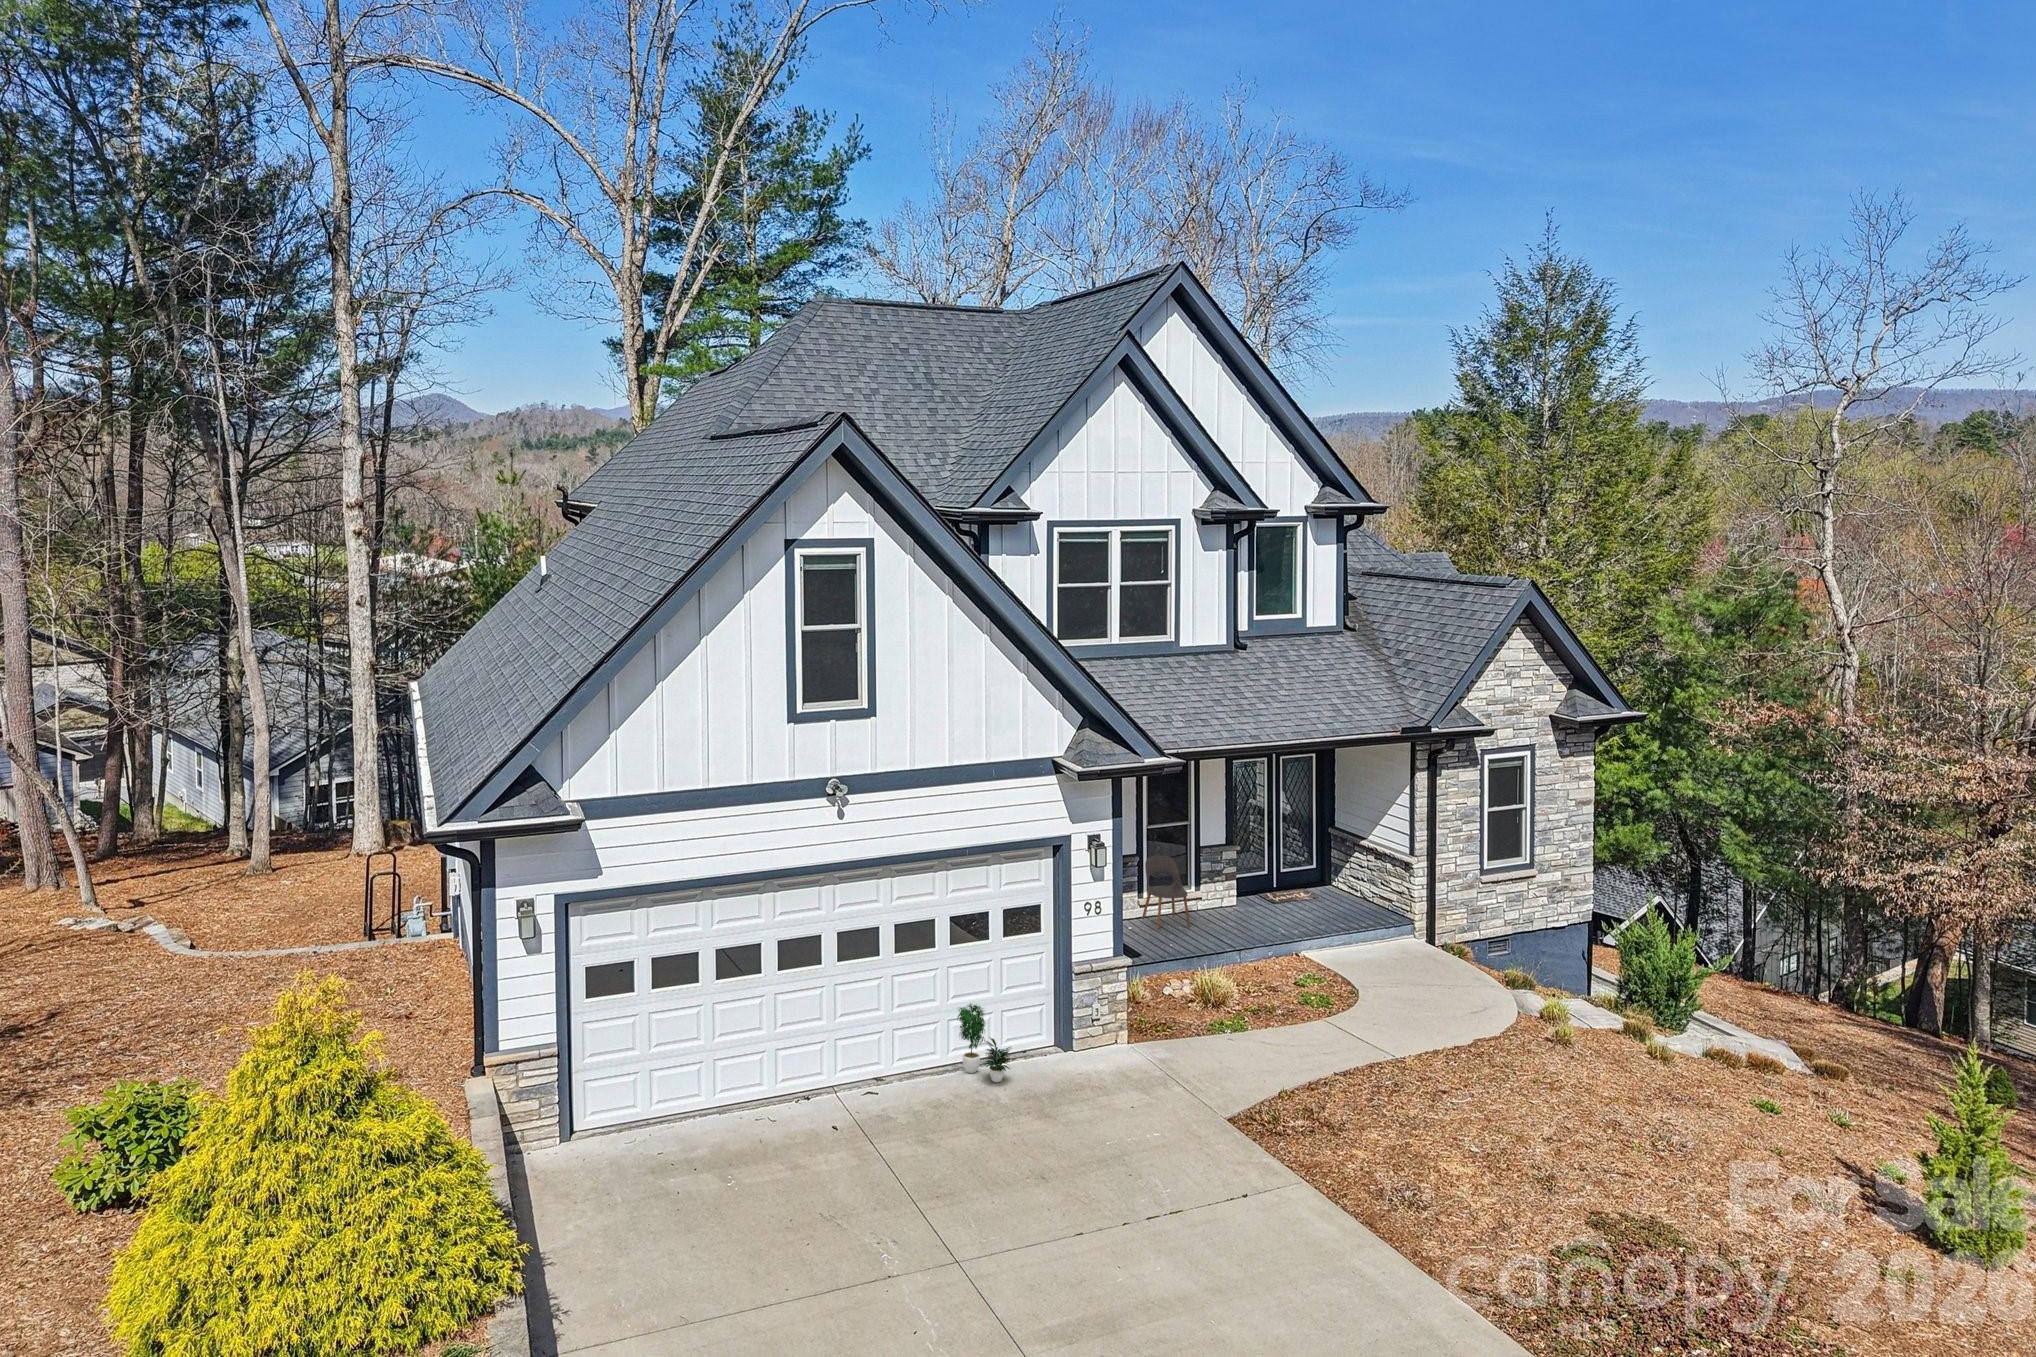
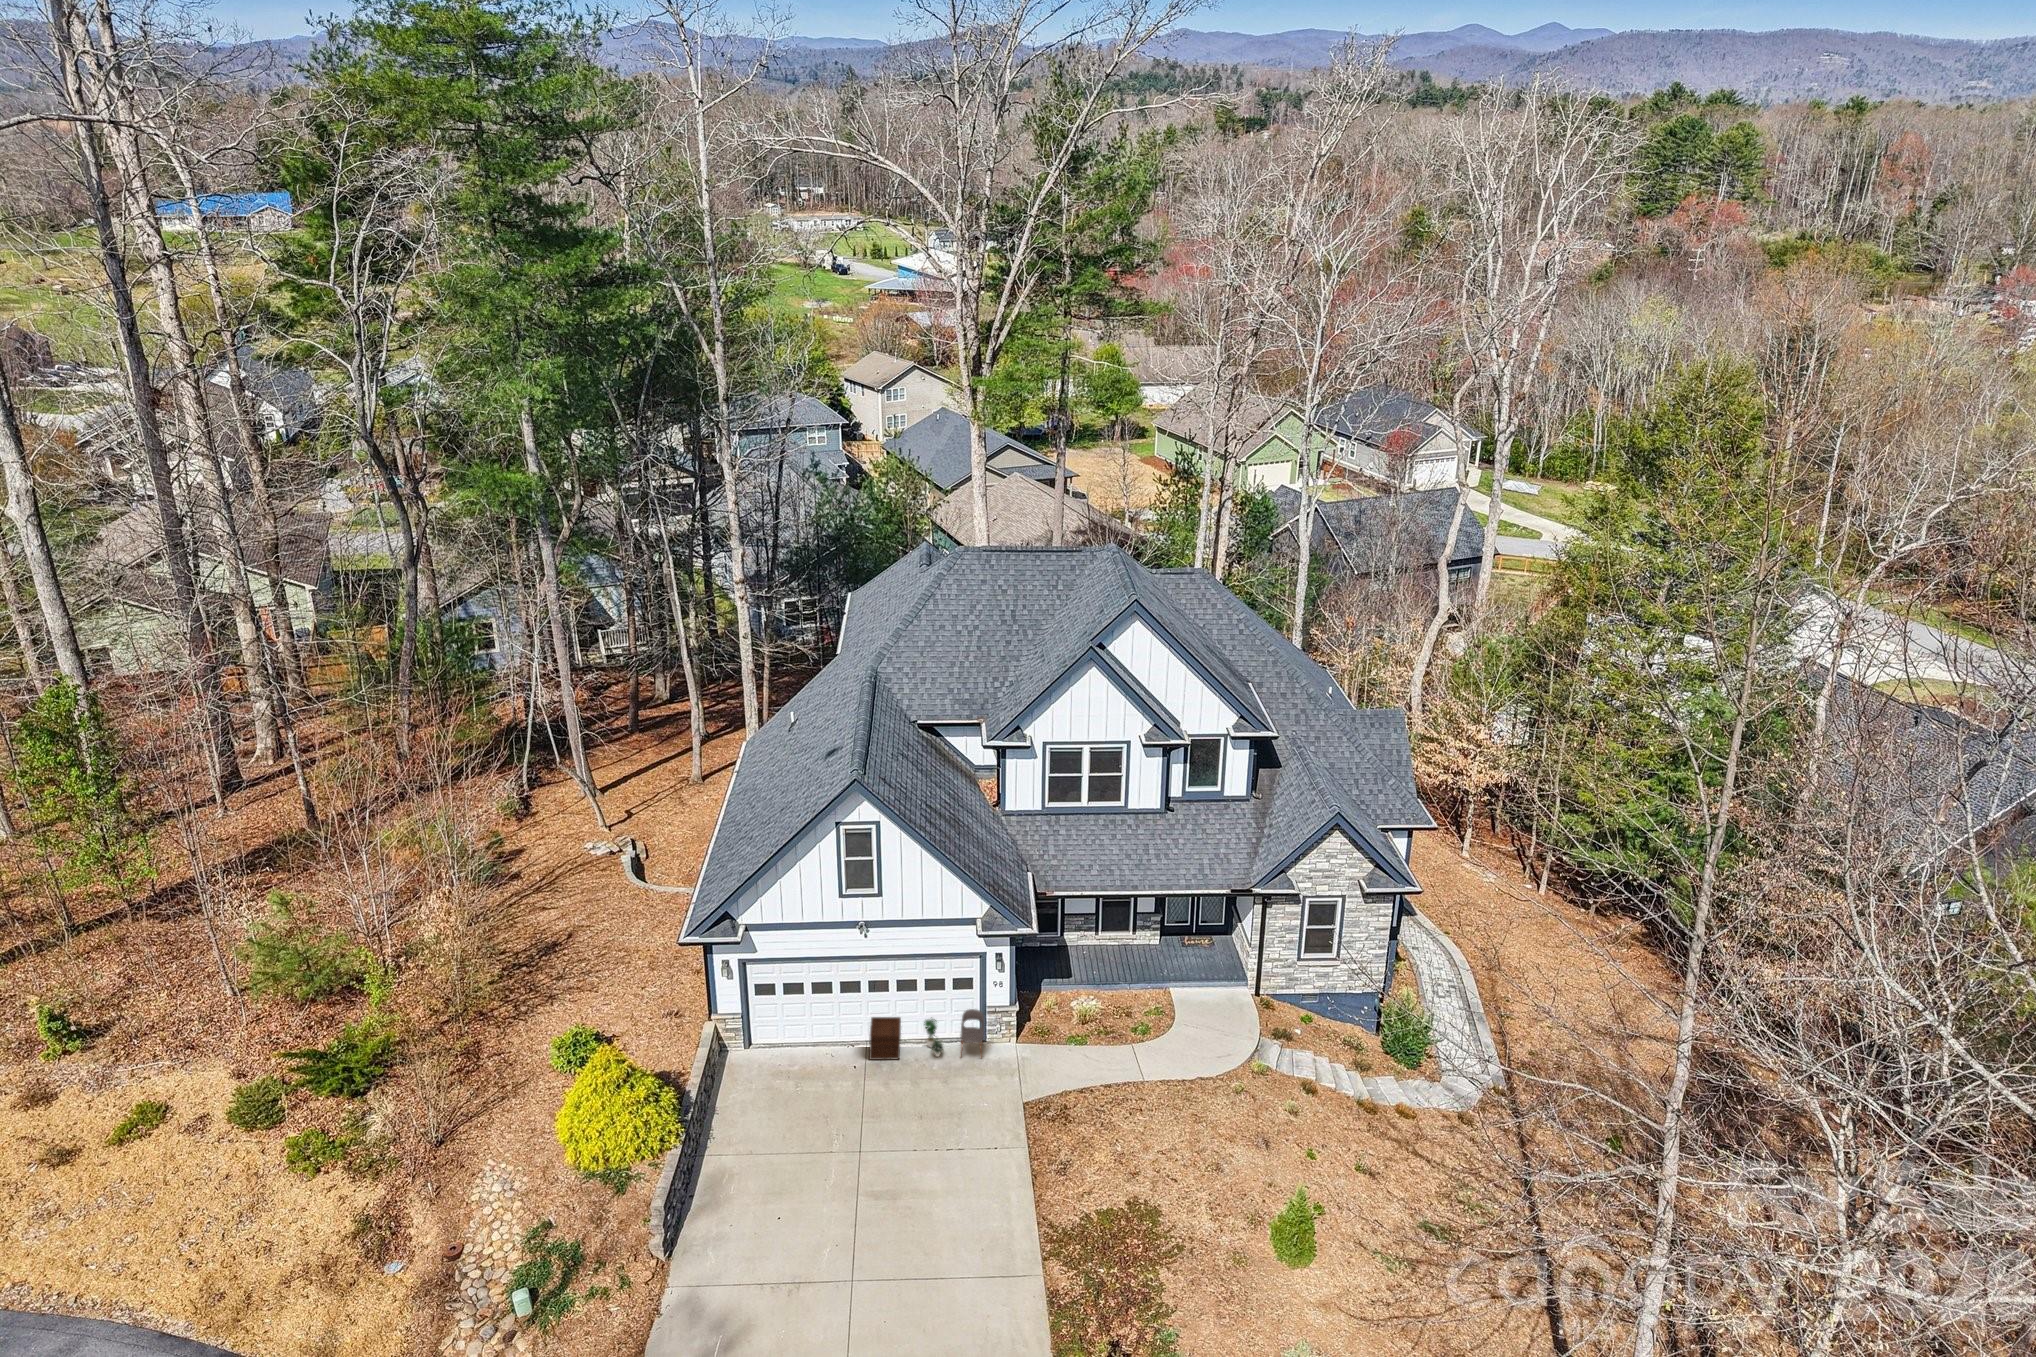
chair: present [1142,855,1190,929] -> present [960,1009,984,1053]
wooden crate: none [843,1014,929,1107] -> present [869,1017,901,1060]

